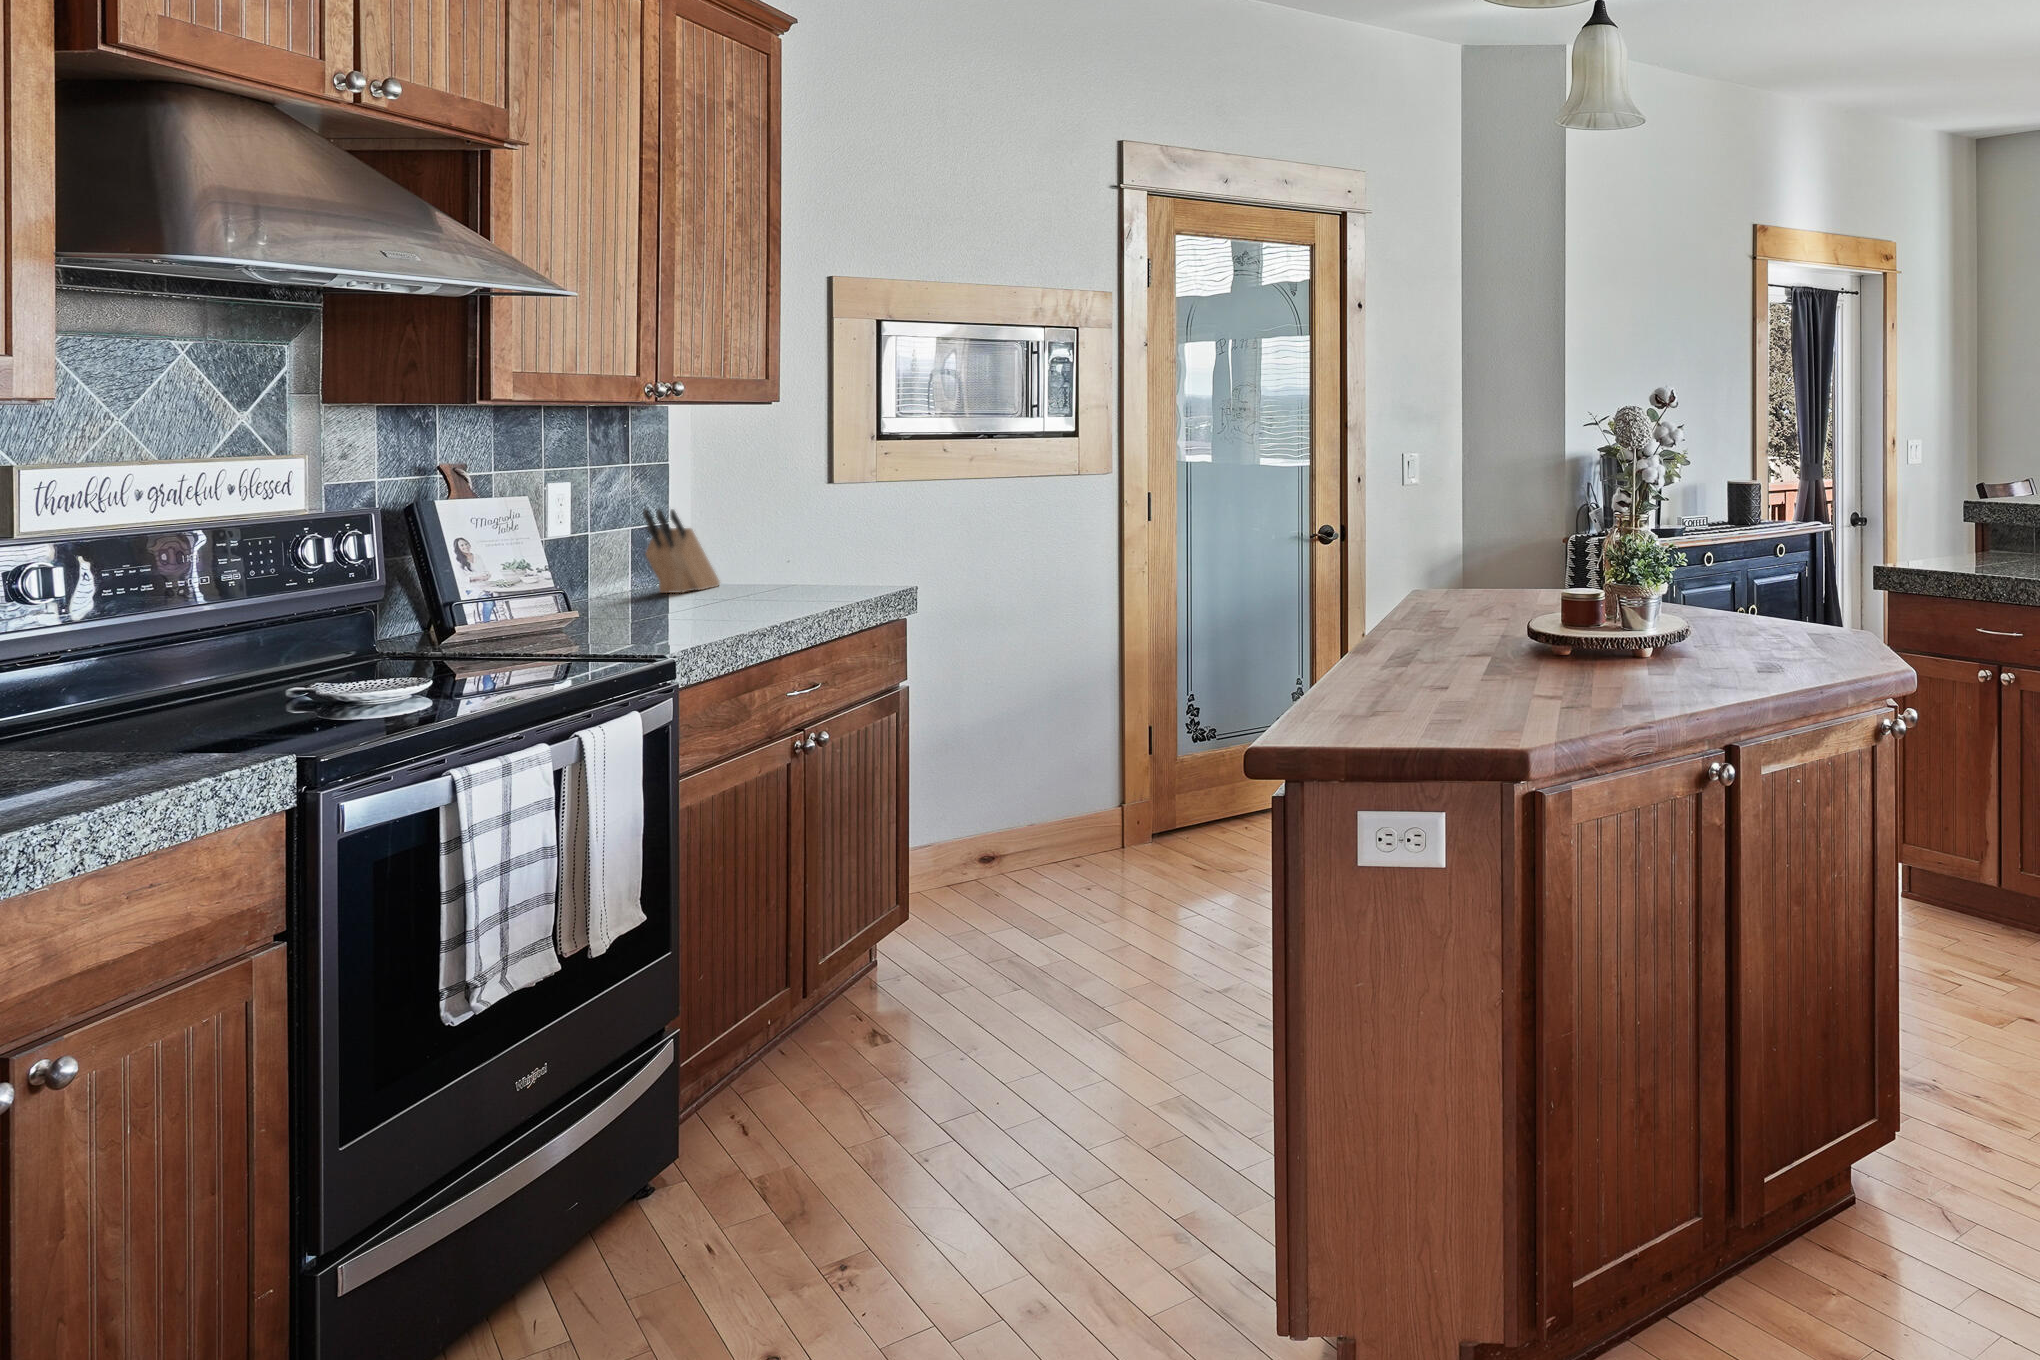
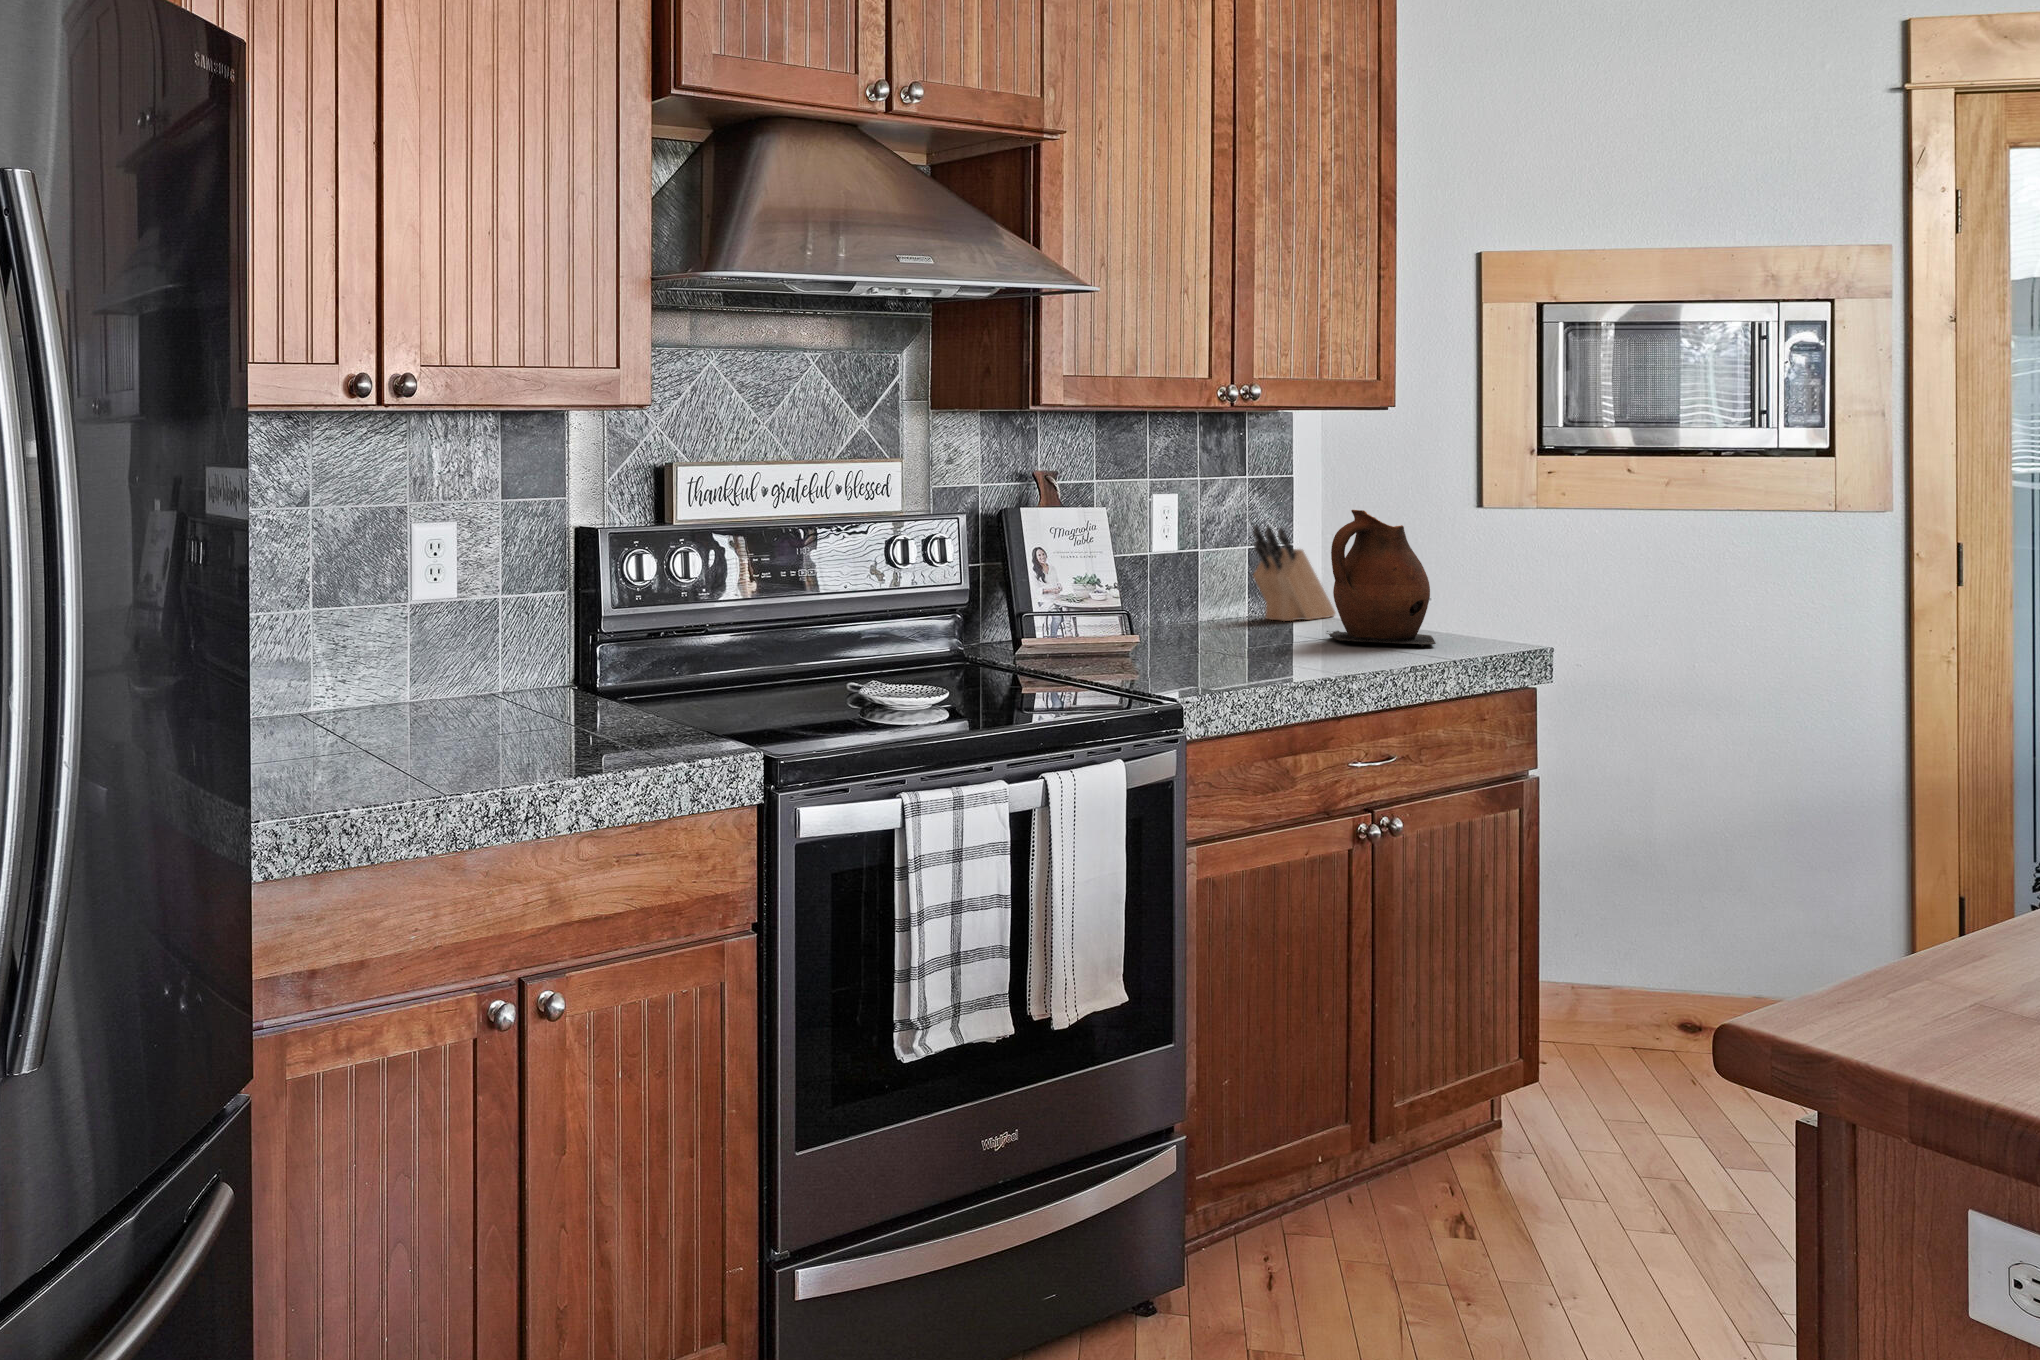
ceramic pitcher: none [736,488,841,601] -> present [1327,510,1436,647]

